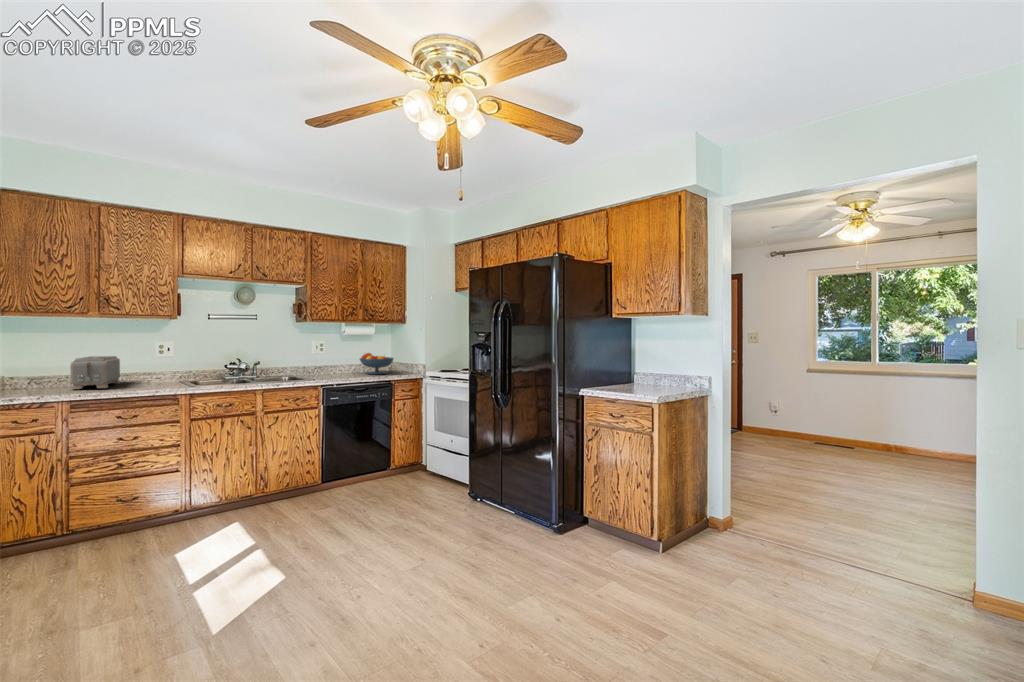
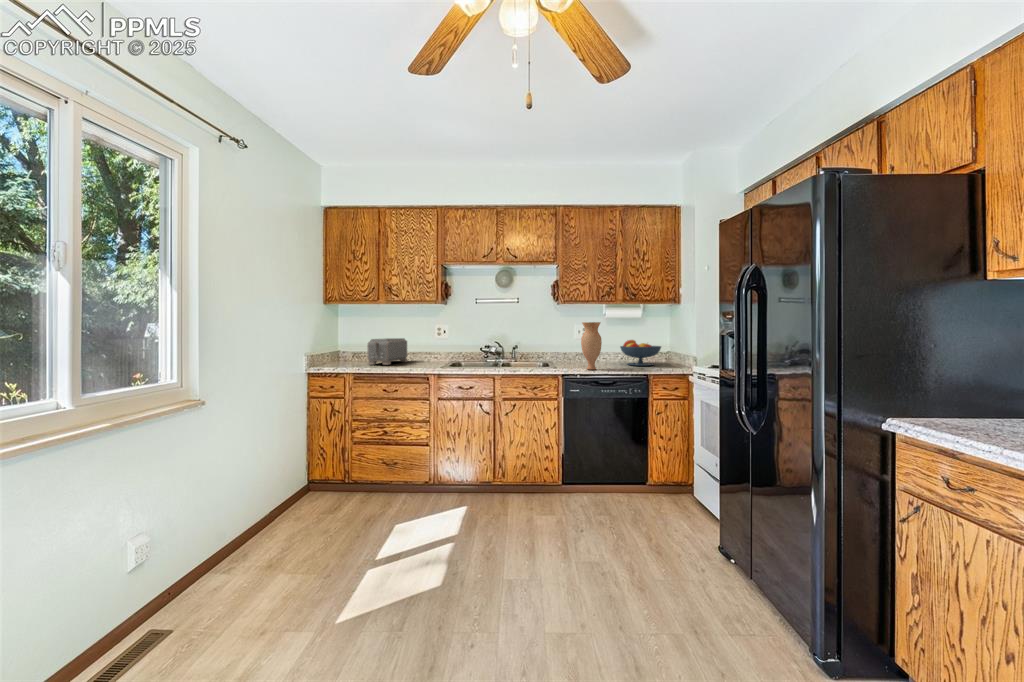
vase: none [336,339,354,380] -> present [581,322,602,370]

